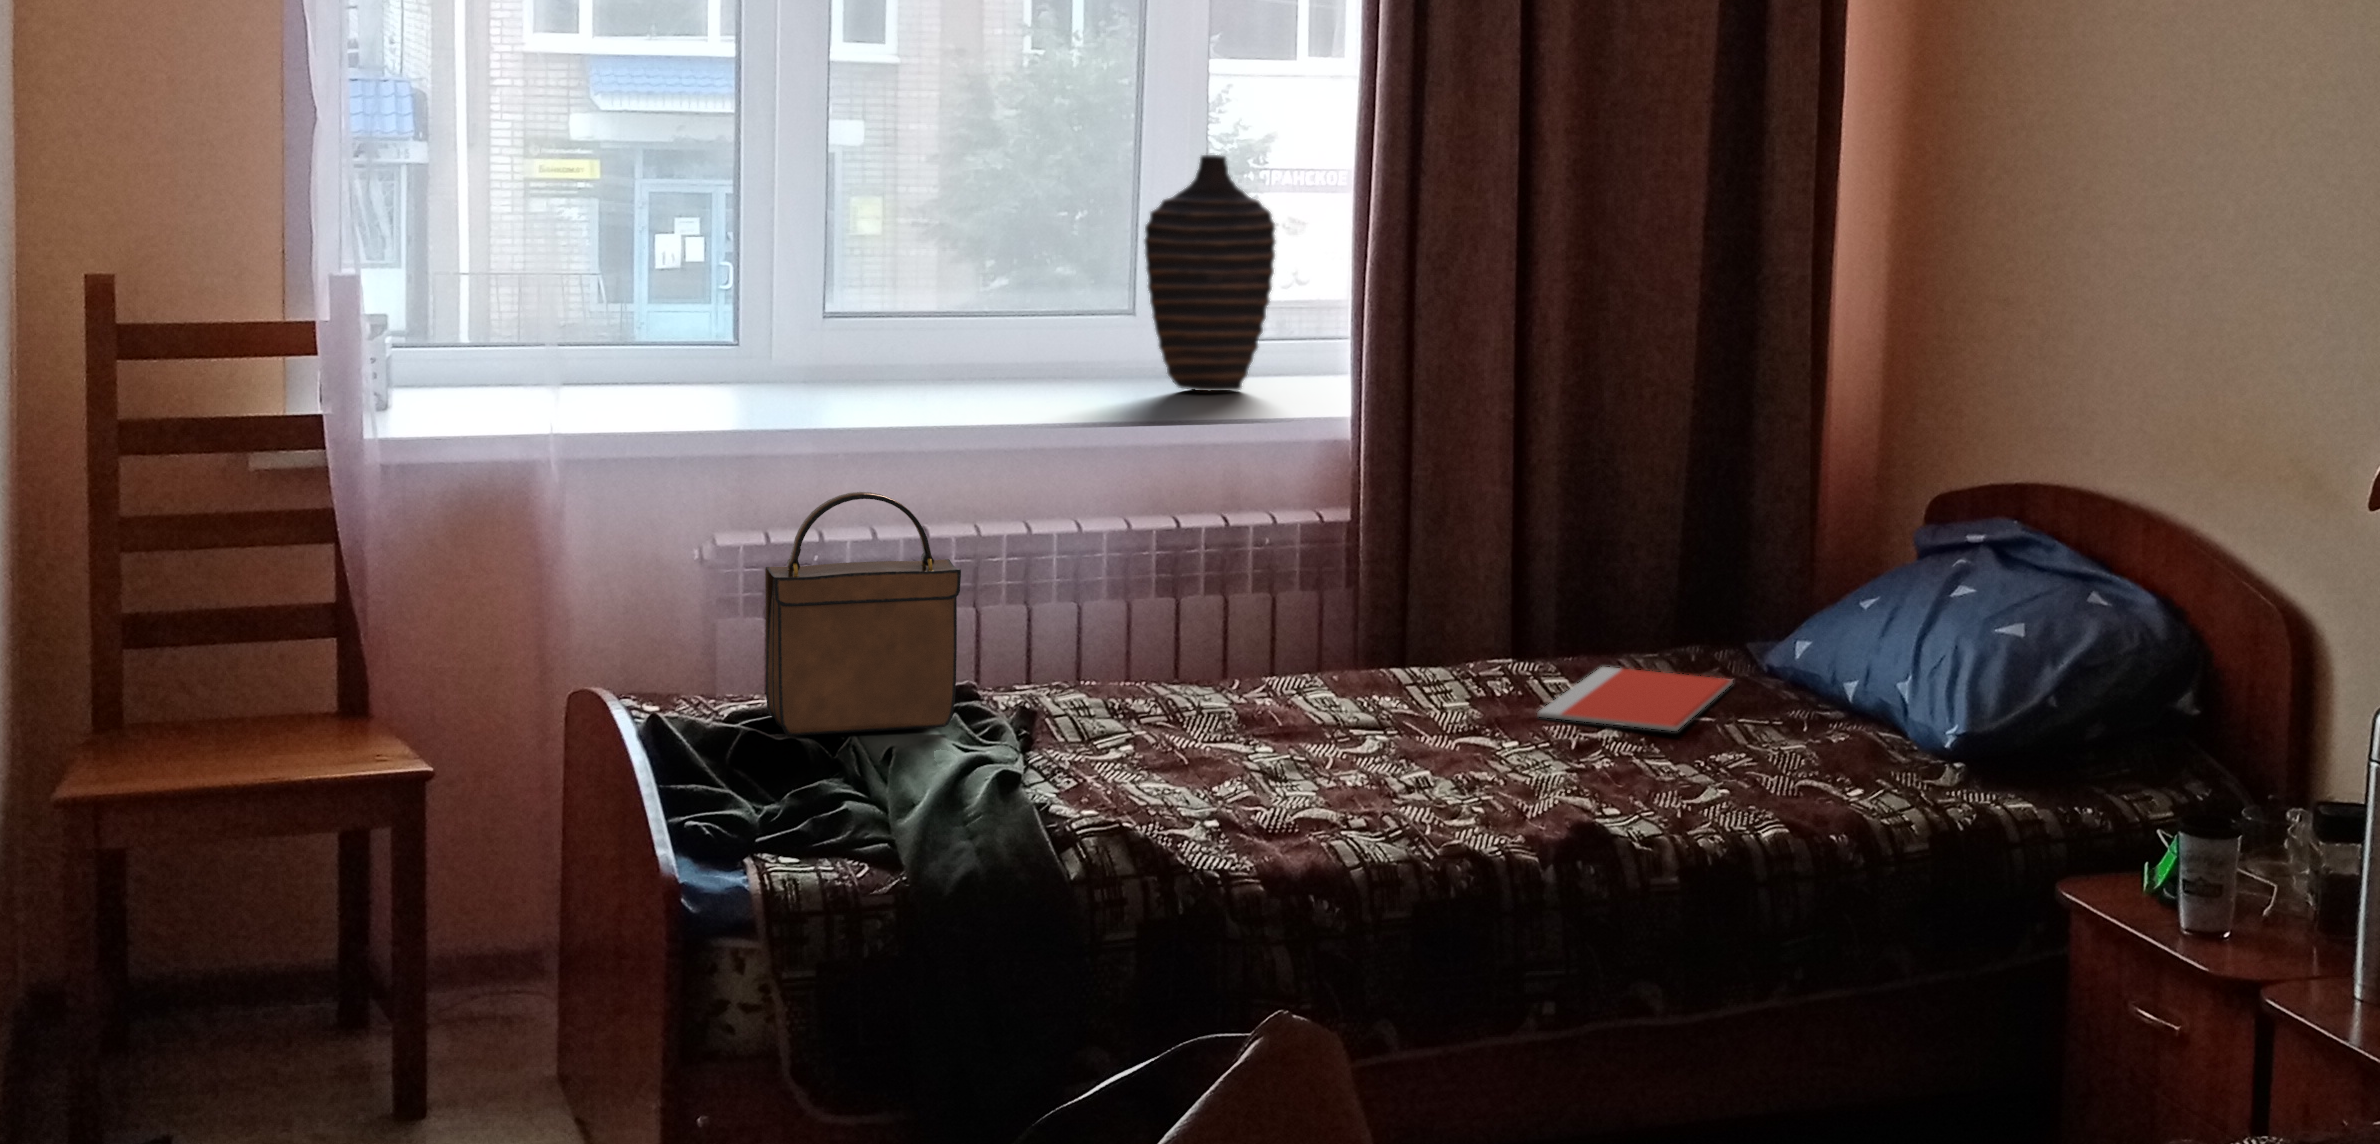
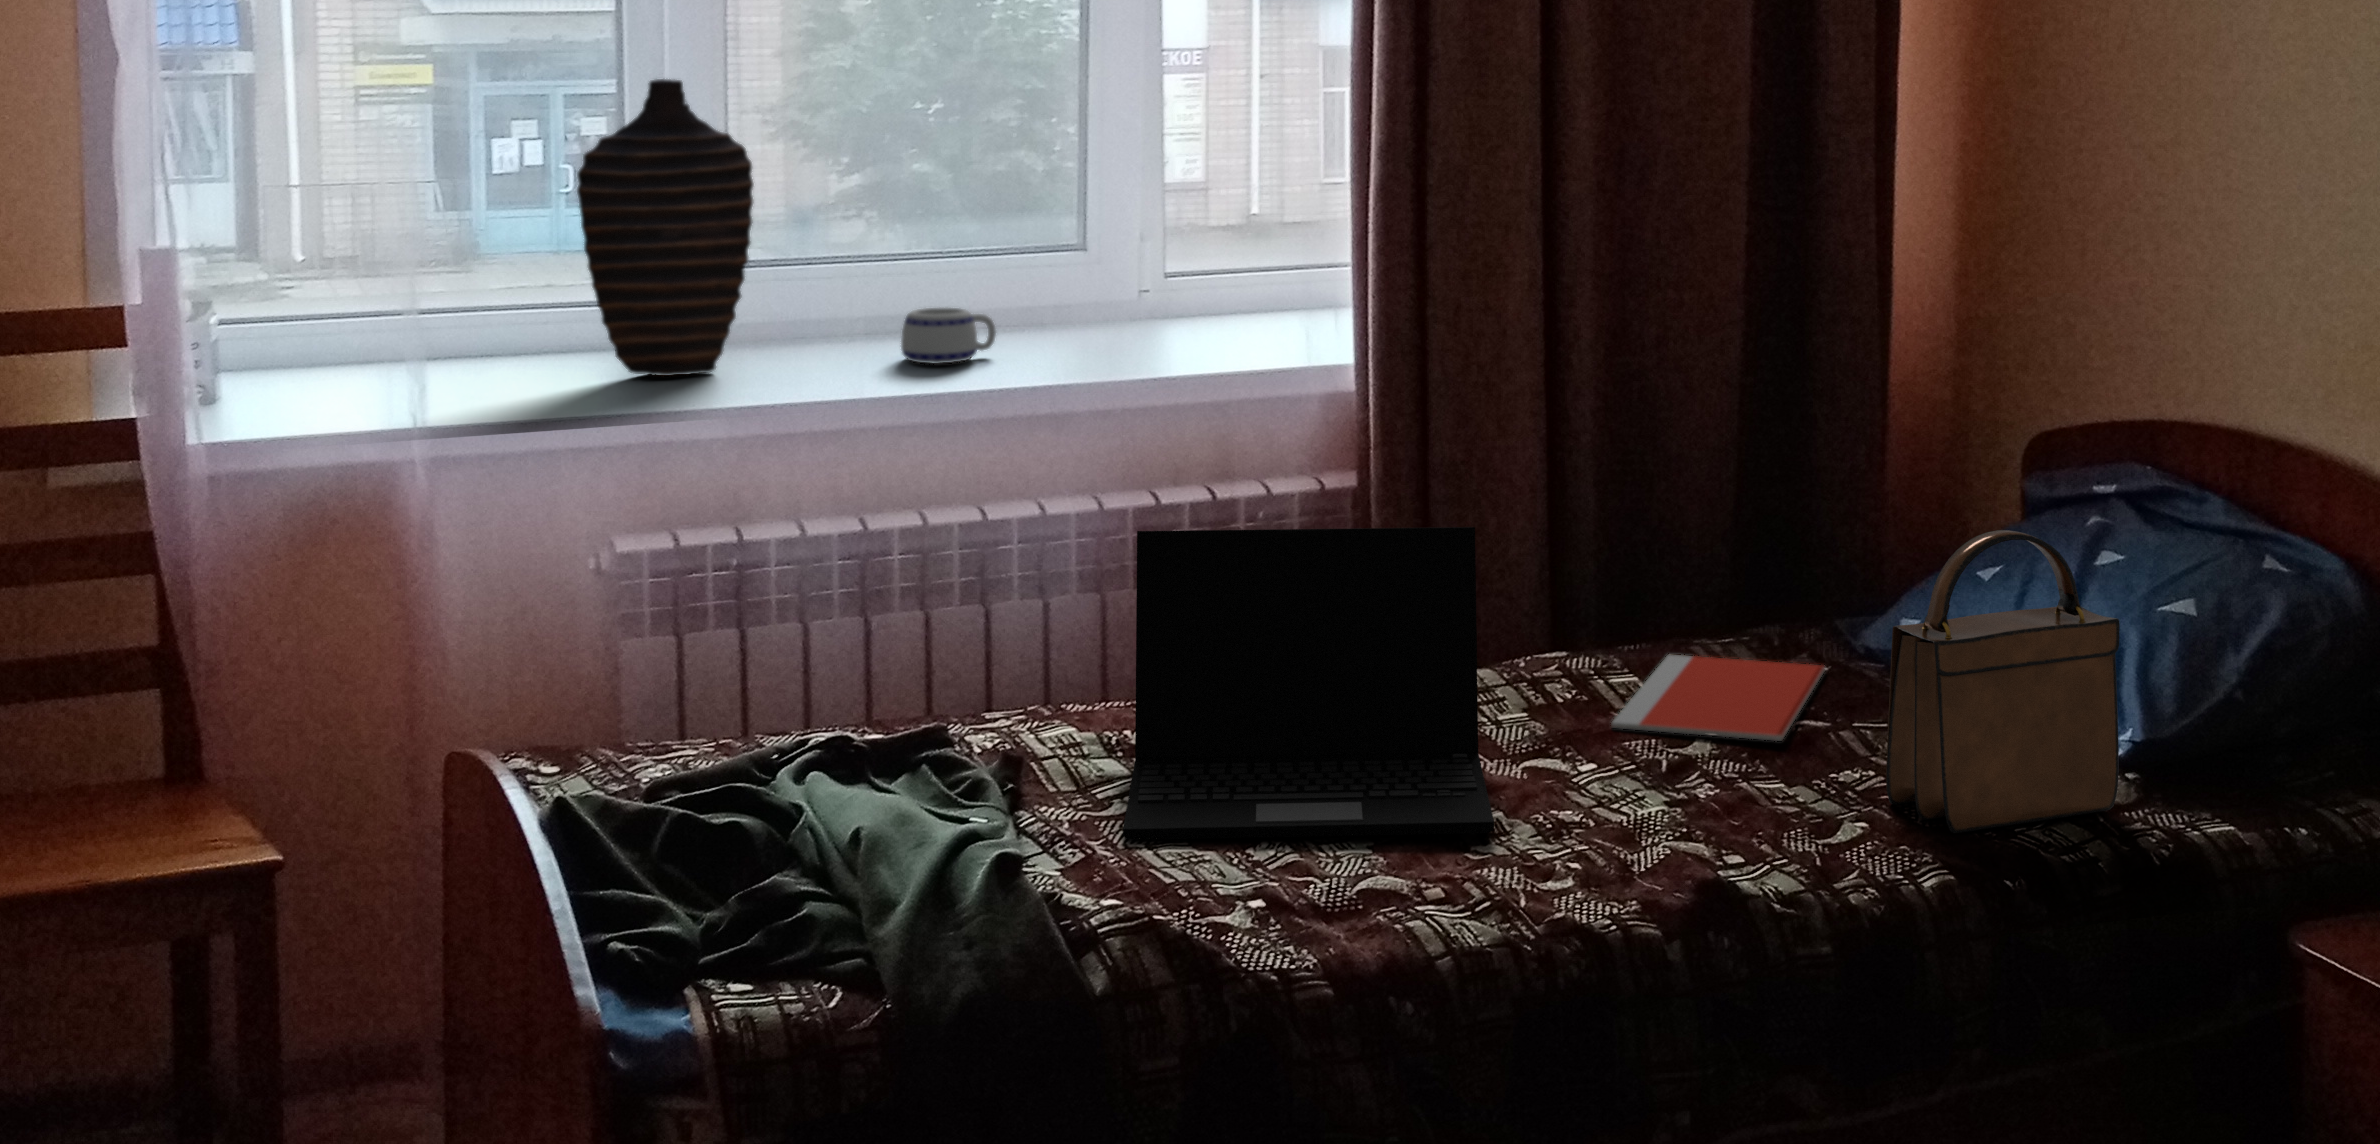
decorative vase: present [1144,155,1275,391] -> present [577,79,753,376]
mug: none [964,353,1046,399] -> present [901,308,996,364]
handbag: present [765,492,961,736] -> present [1886,530,2120,833]
laptop: none [1111,533,1423,783] -> present [1123,527,1494,840]

